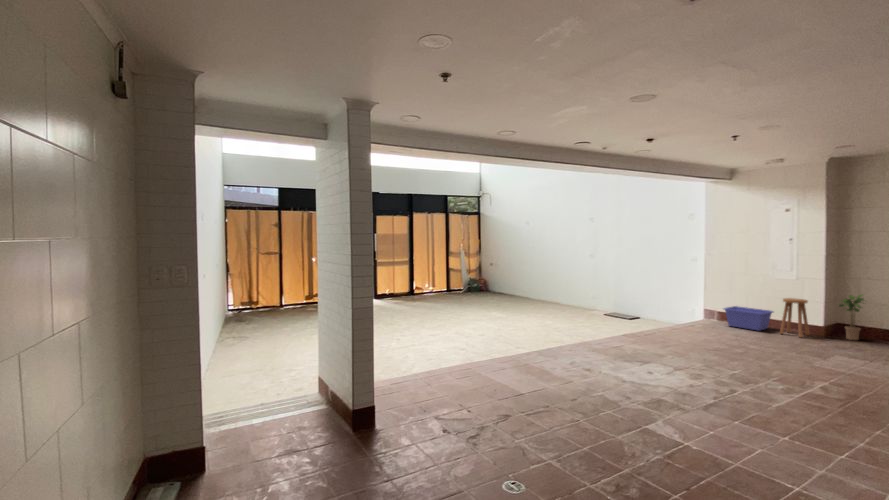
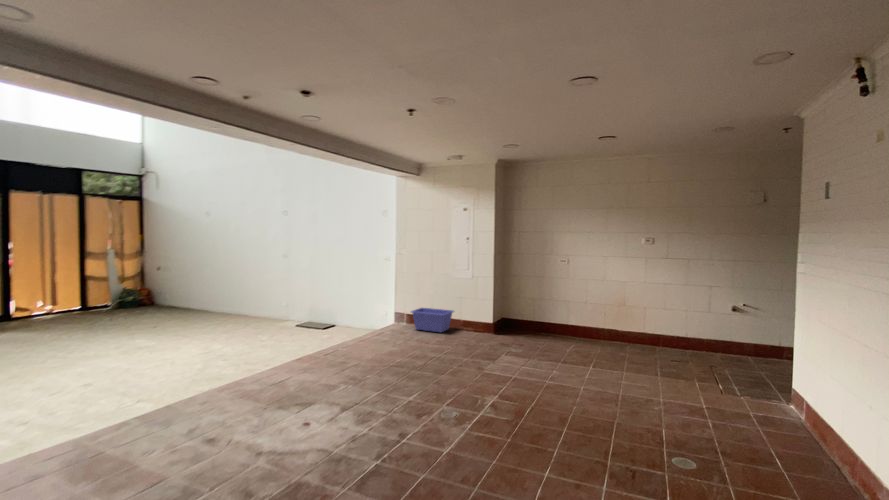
potted plant: present [839,295,864,340] -> none [501,290,524,334]
stool: present [780,298,809,337] -> none [458,297,482,336]

